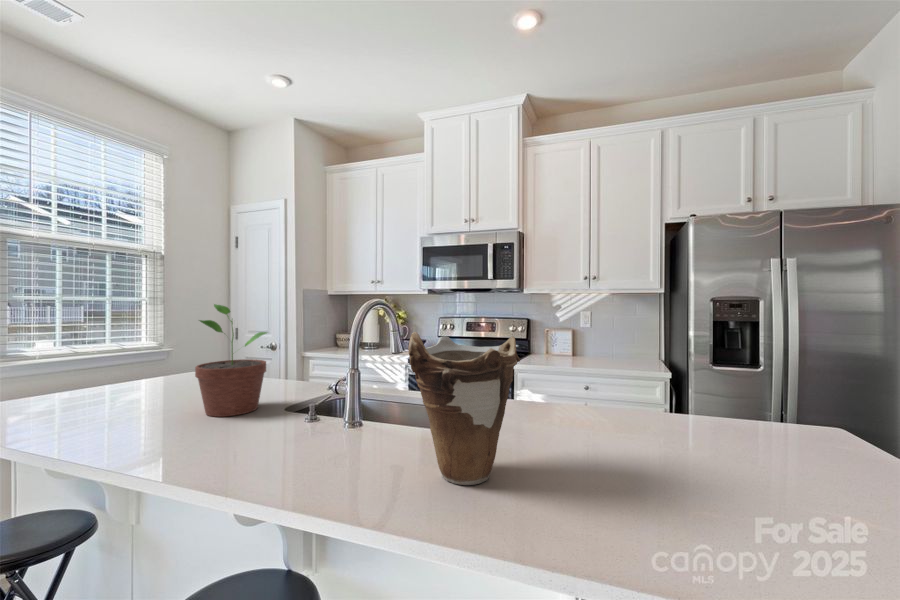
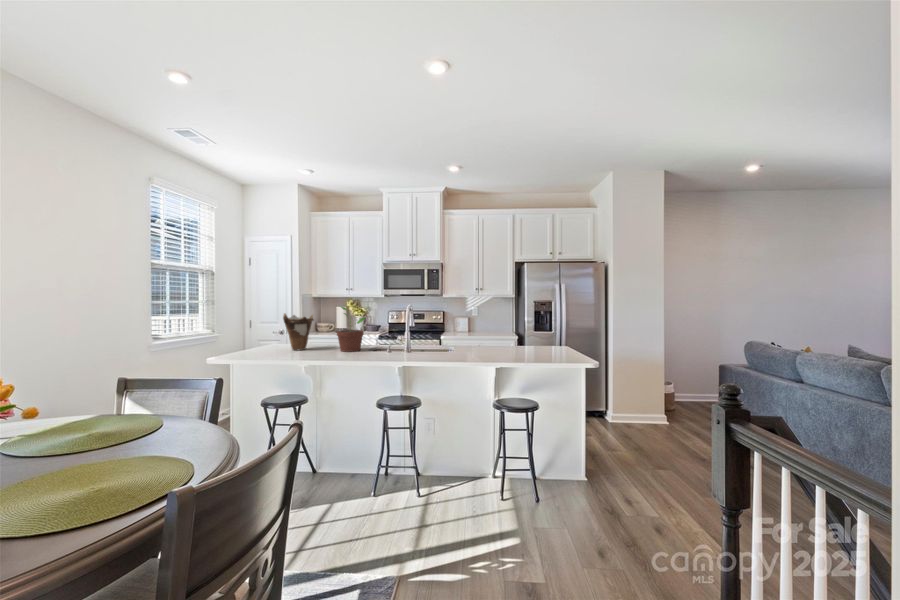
vase: present [408,332,520,485] -> present [283,313,314,350]

